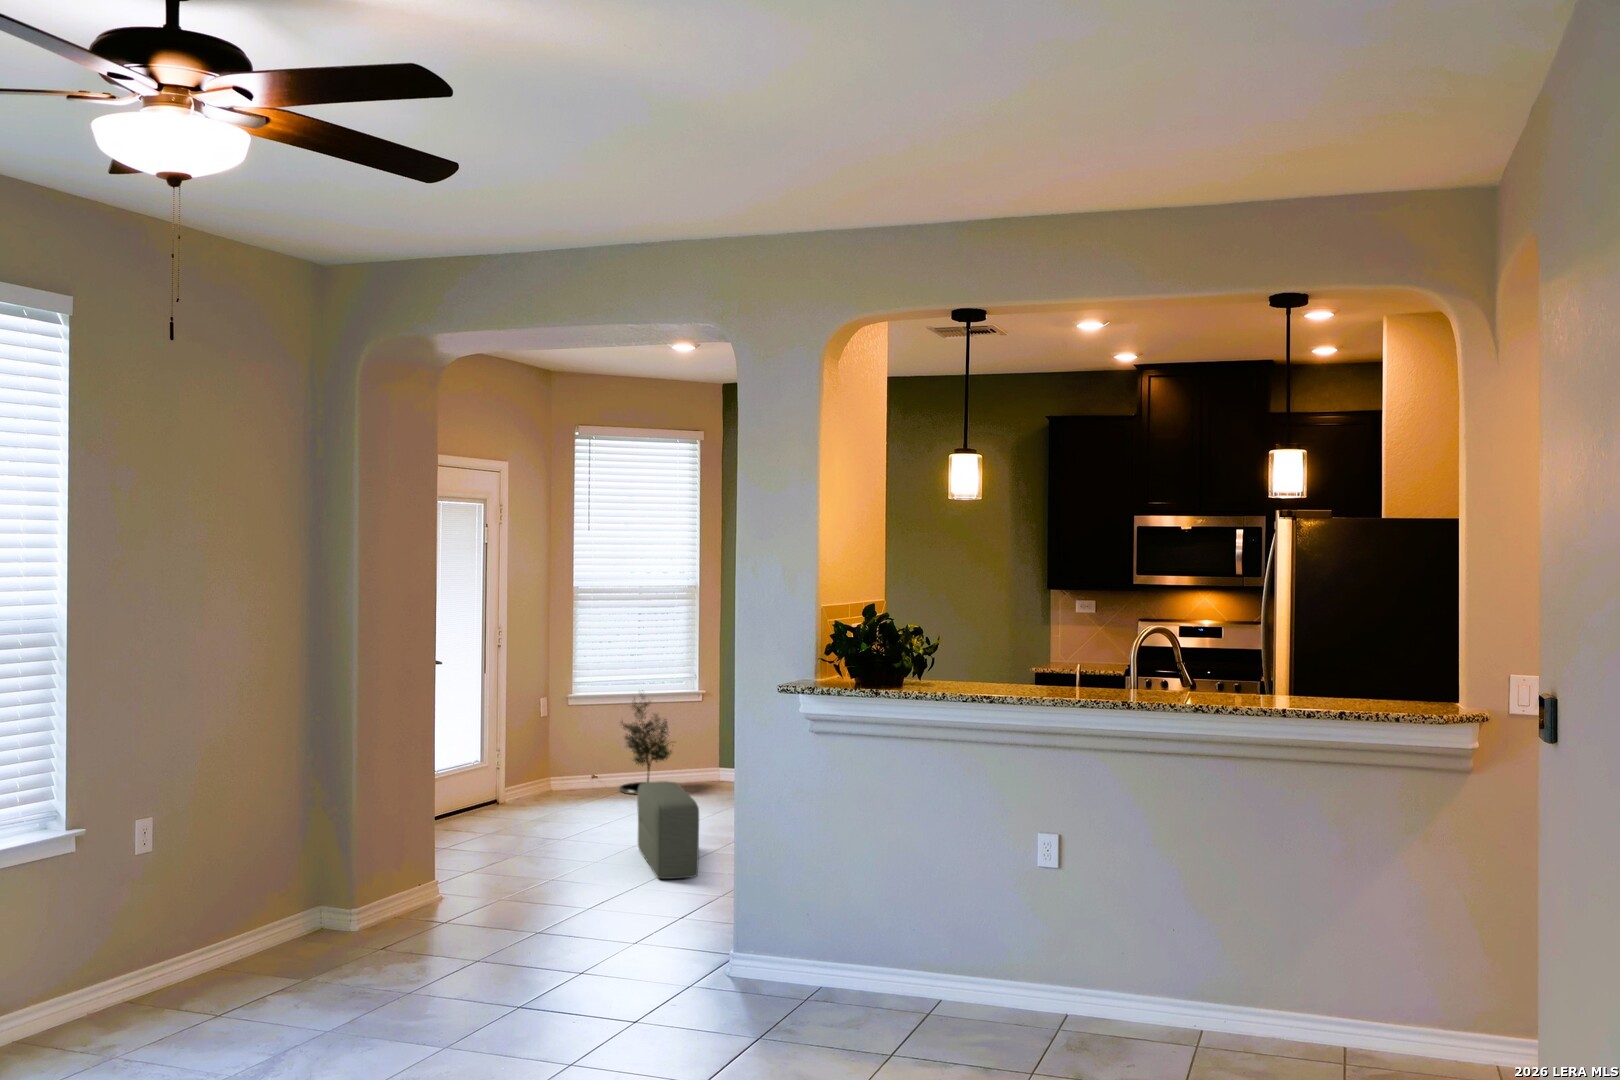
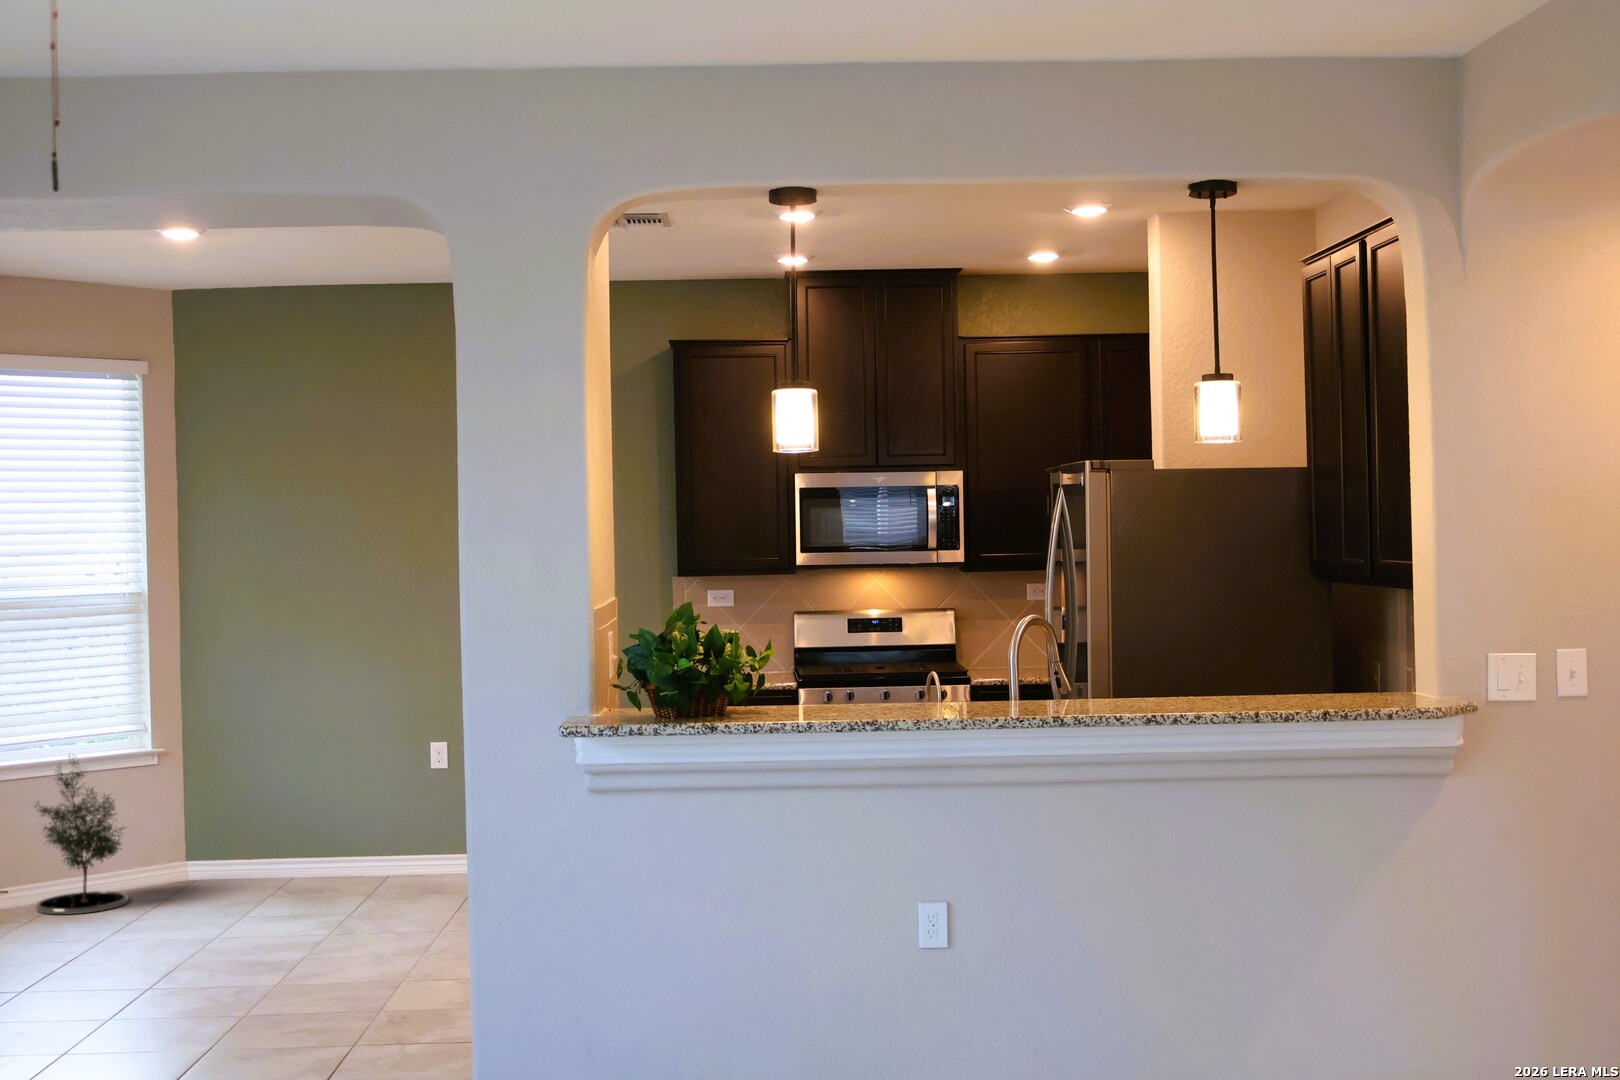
pouf: present [637,781,699,879] -> none [149,890,288,1043]

